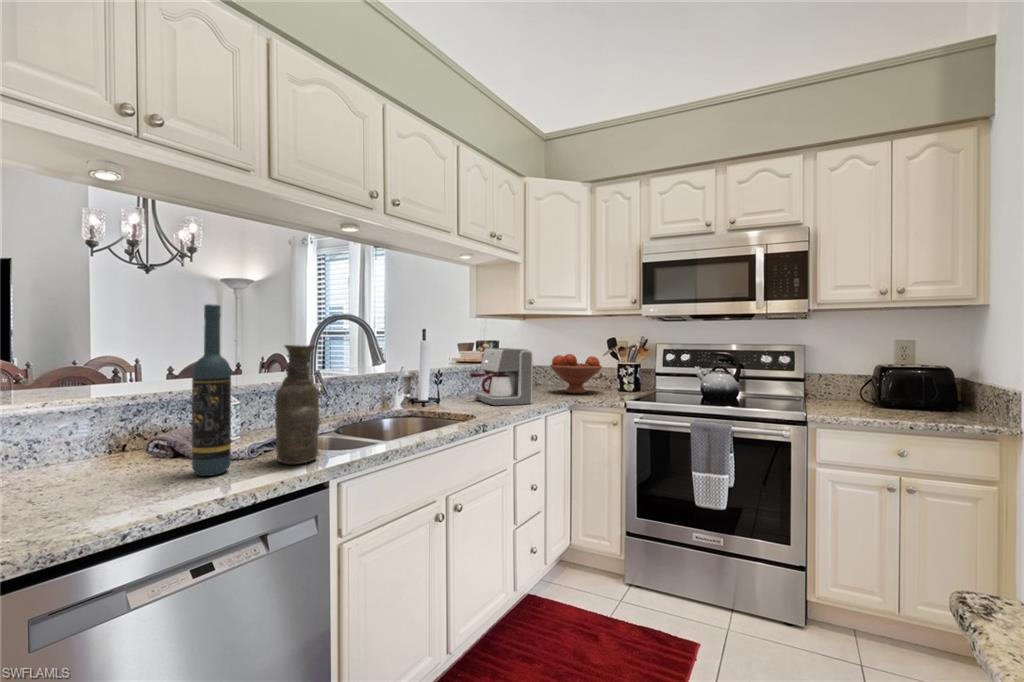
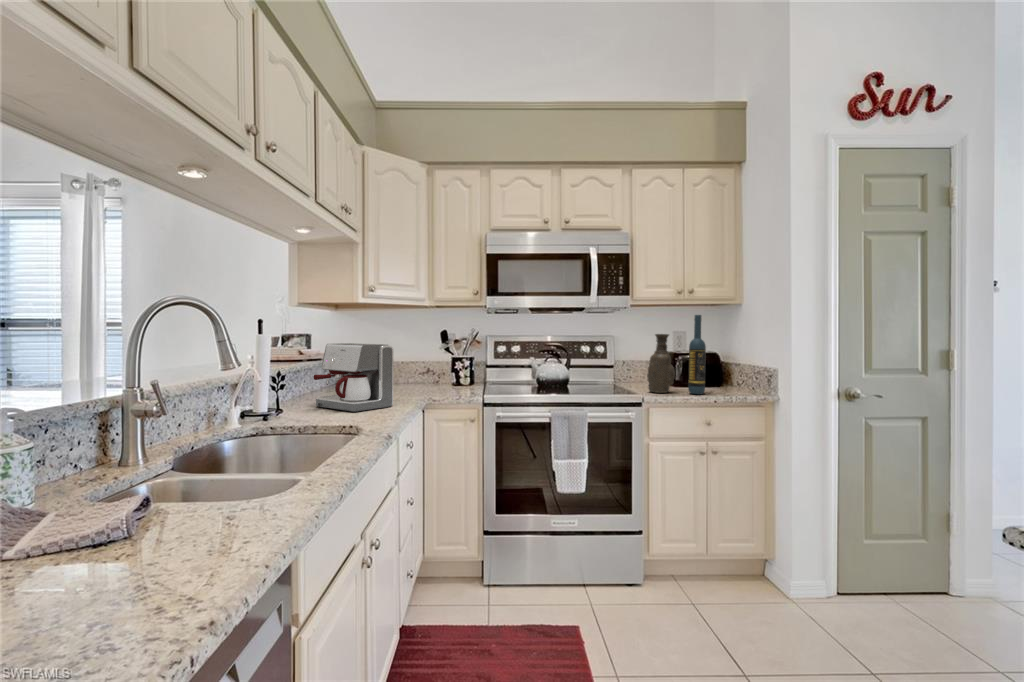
wine bottle: present [192,304,231,476] -> present [688,315,706,394]
vase: present [275,345,319,464] -> present [647,334,675,393]
fruit bowl: present [550,354,602,394] -> none [387,348,445,391]

